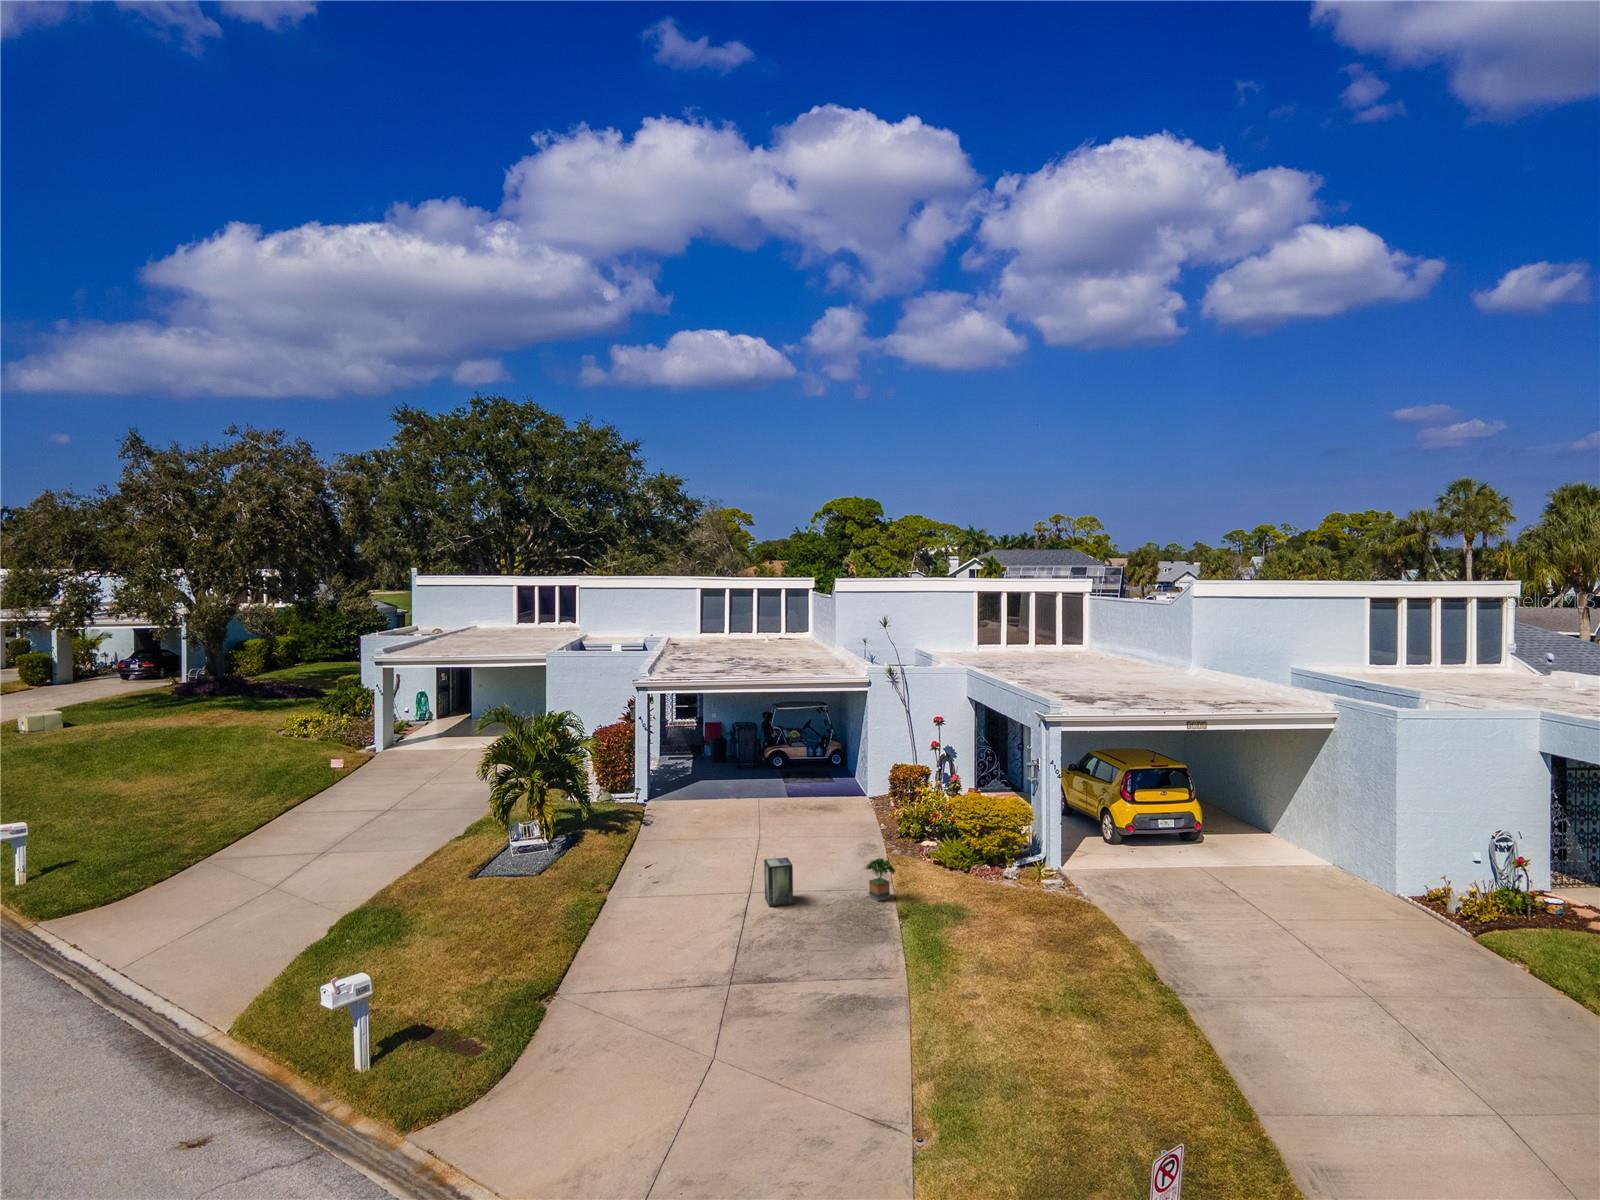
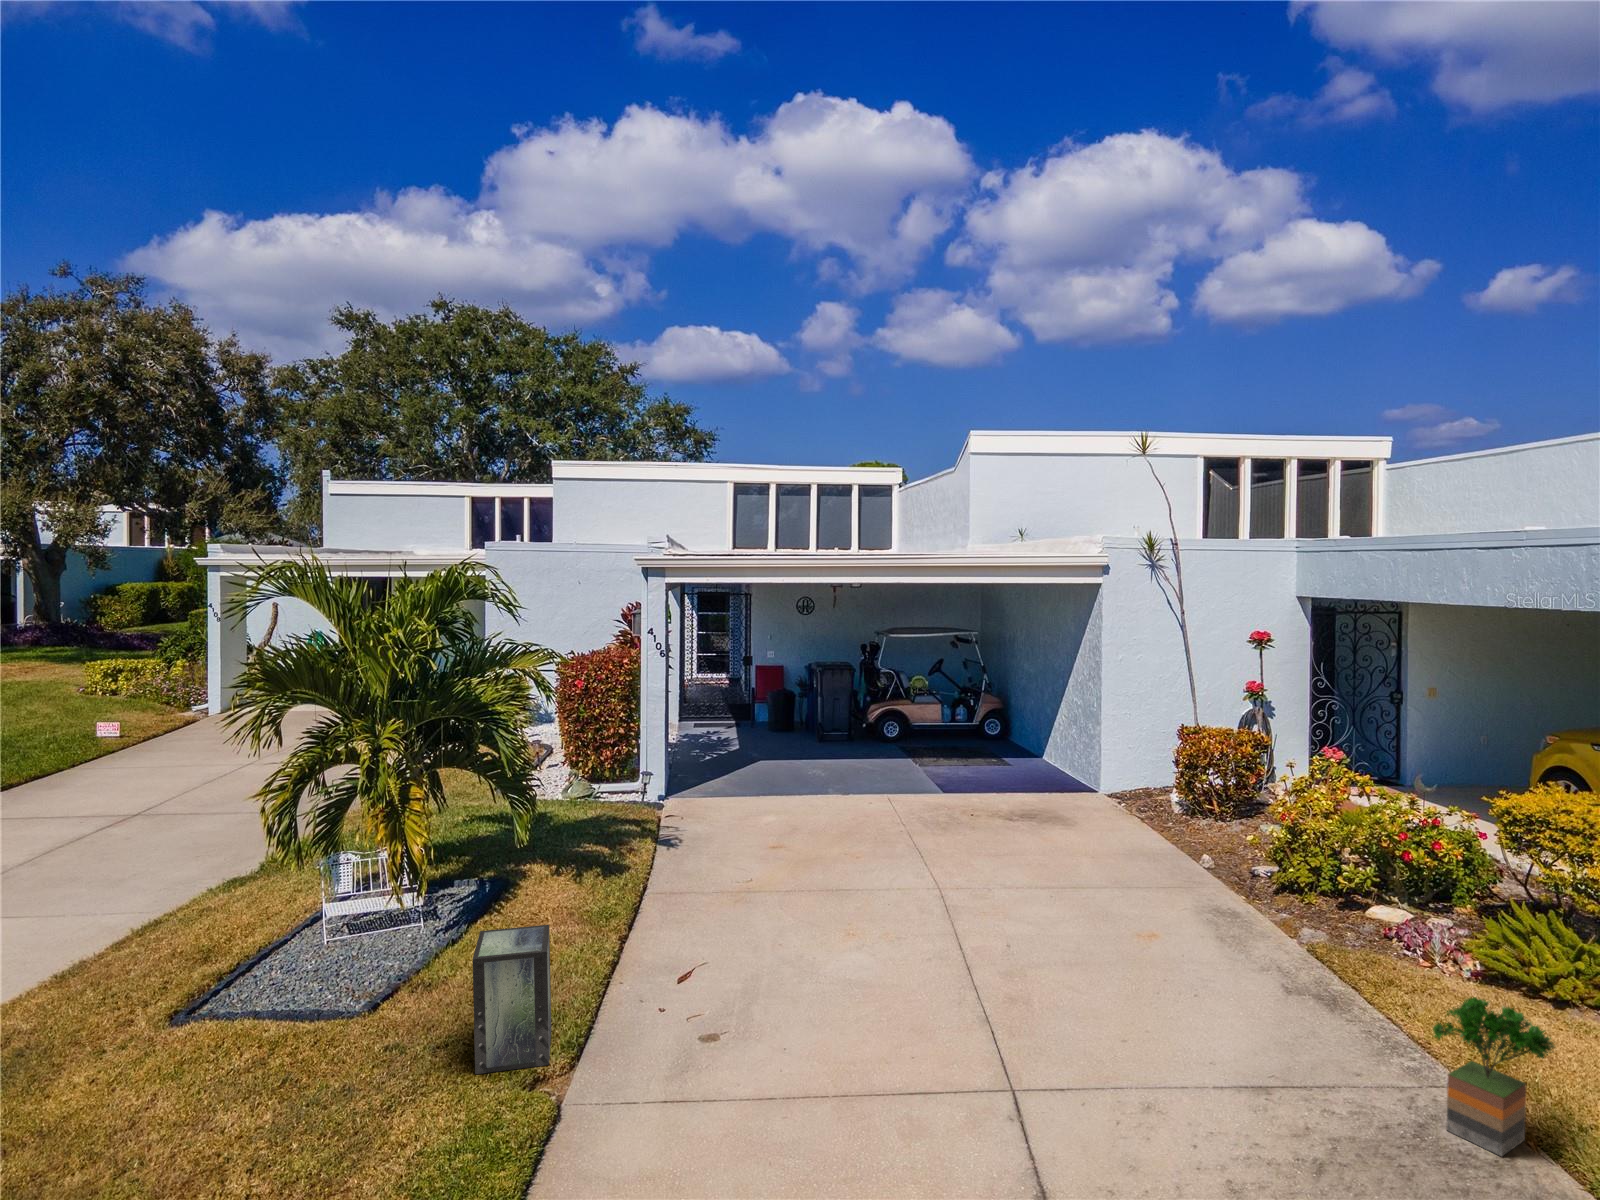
storage box: present [764,858,793,907] -> present [473,925,551,1074]

